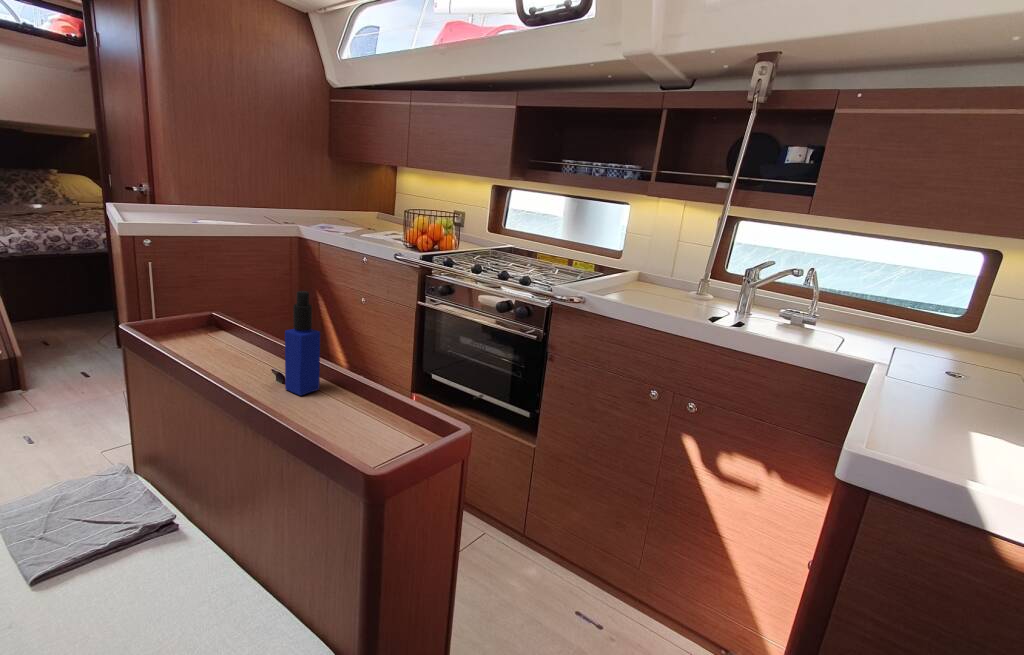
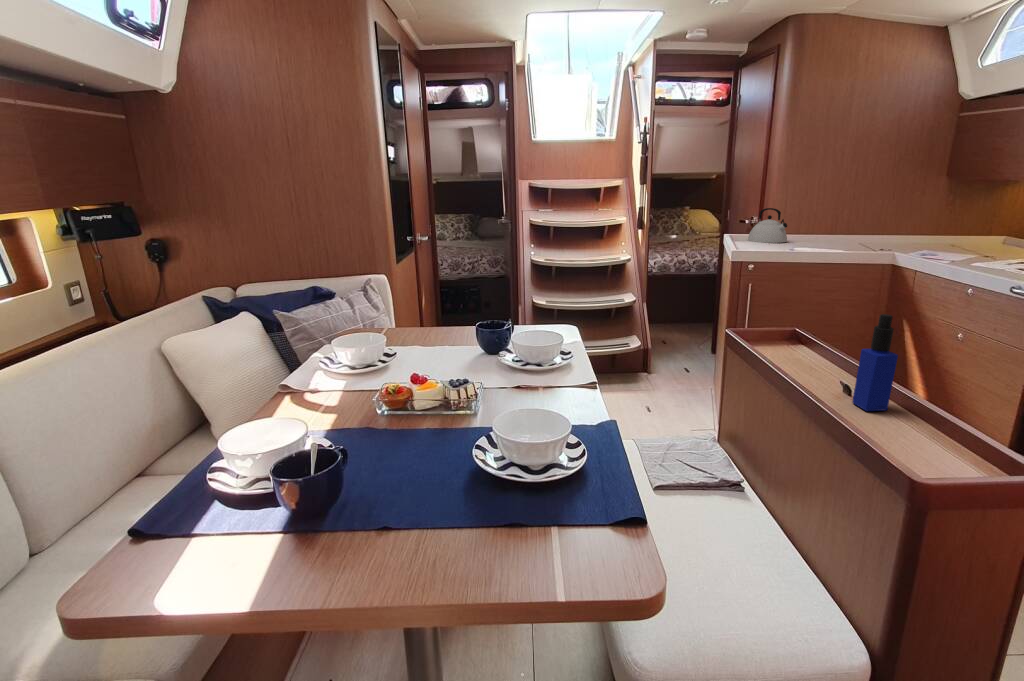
kettle: none [142,176,190,216] -> present [748,208,787,243]

